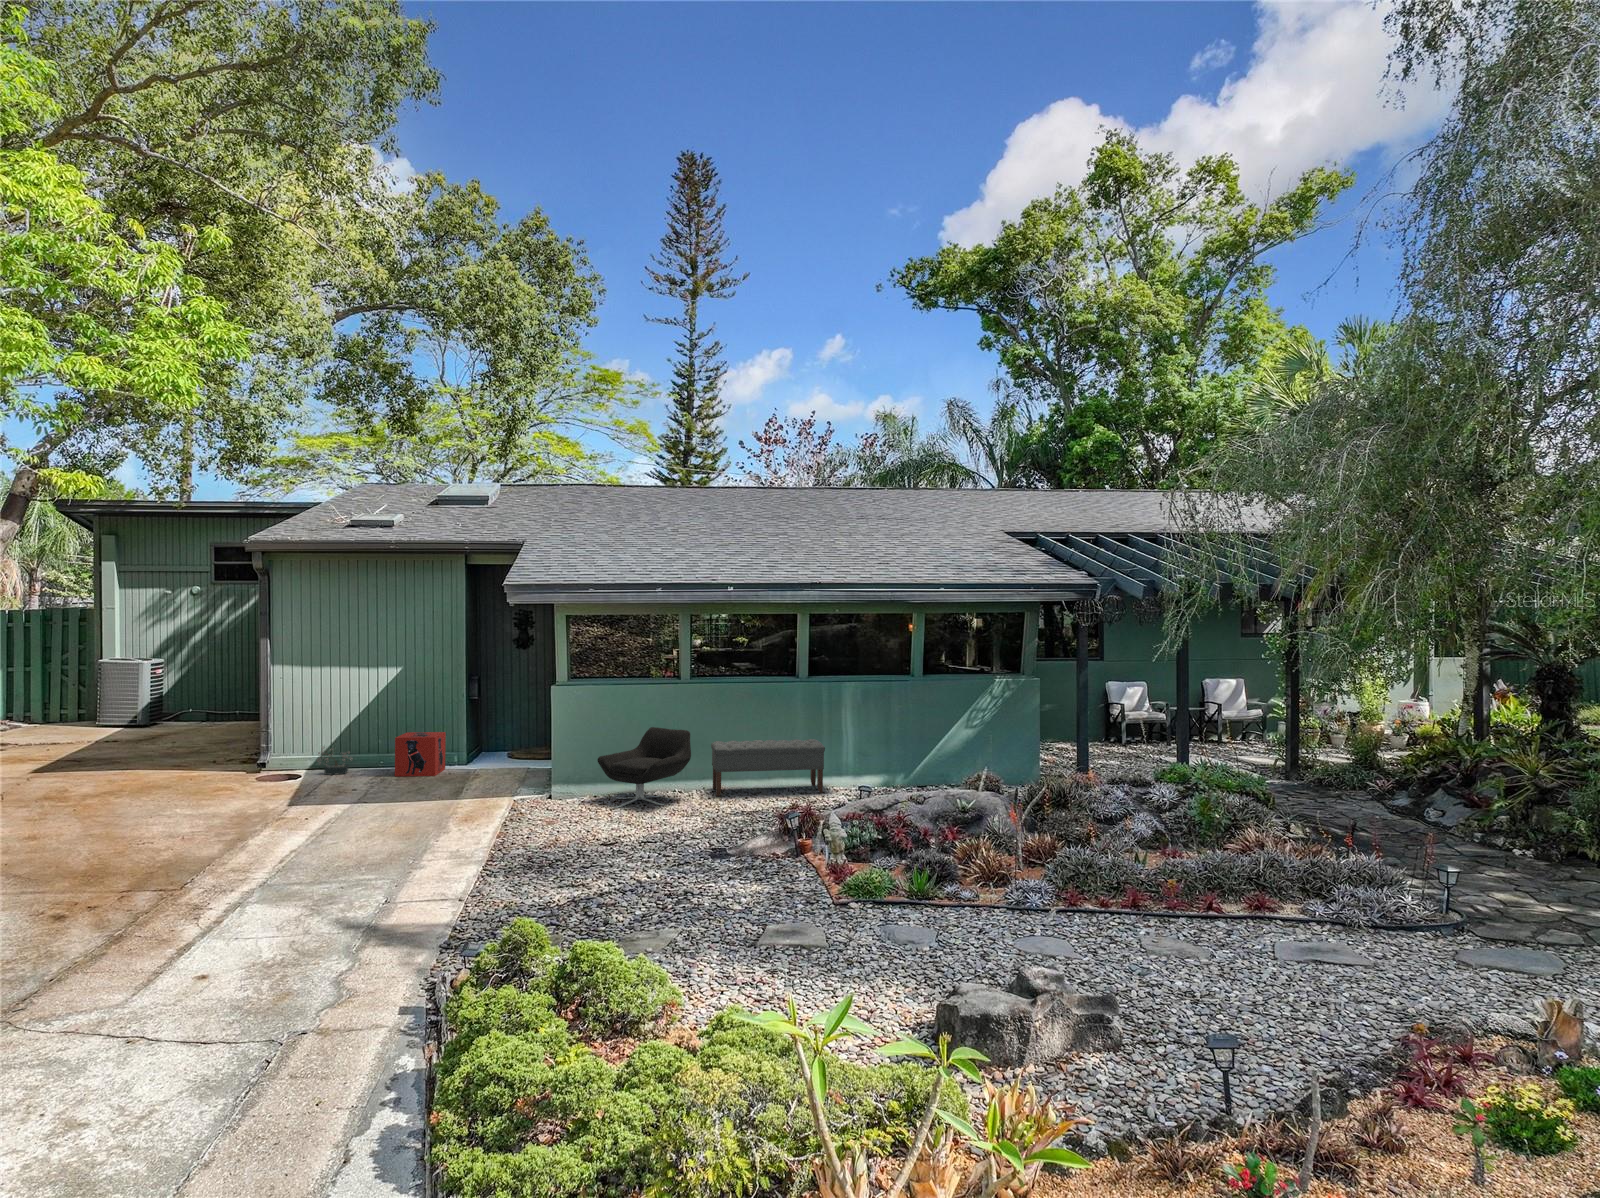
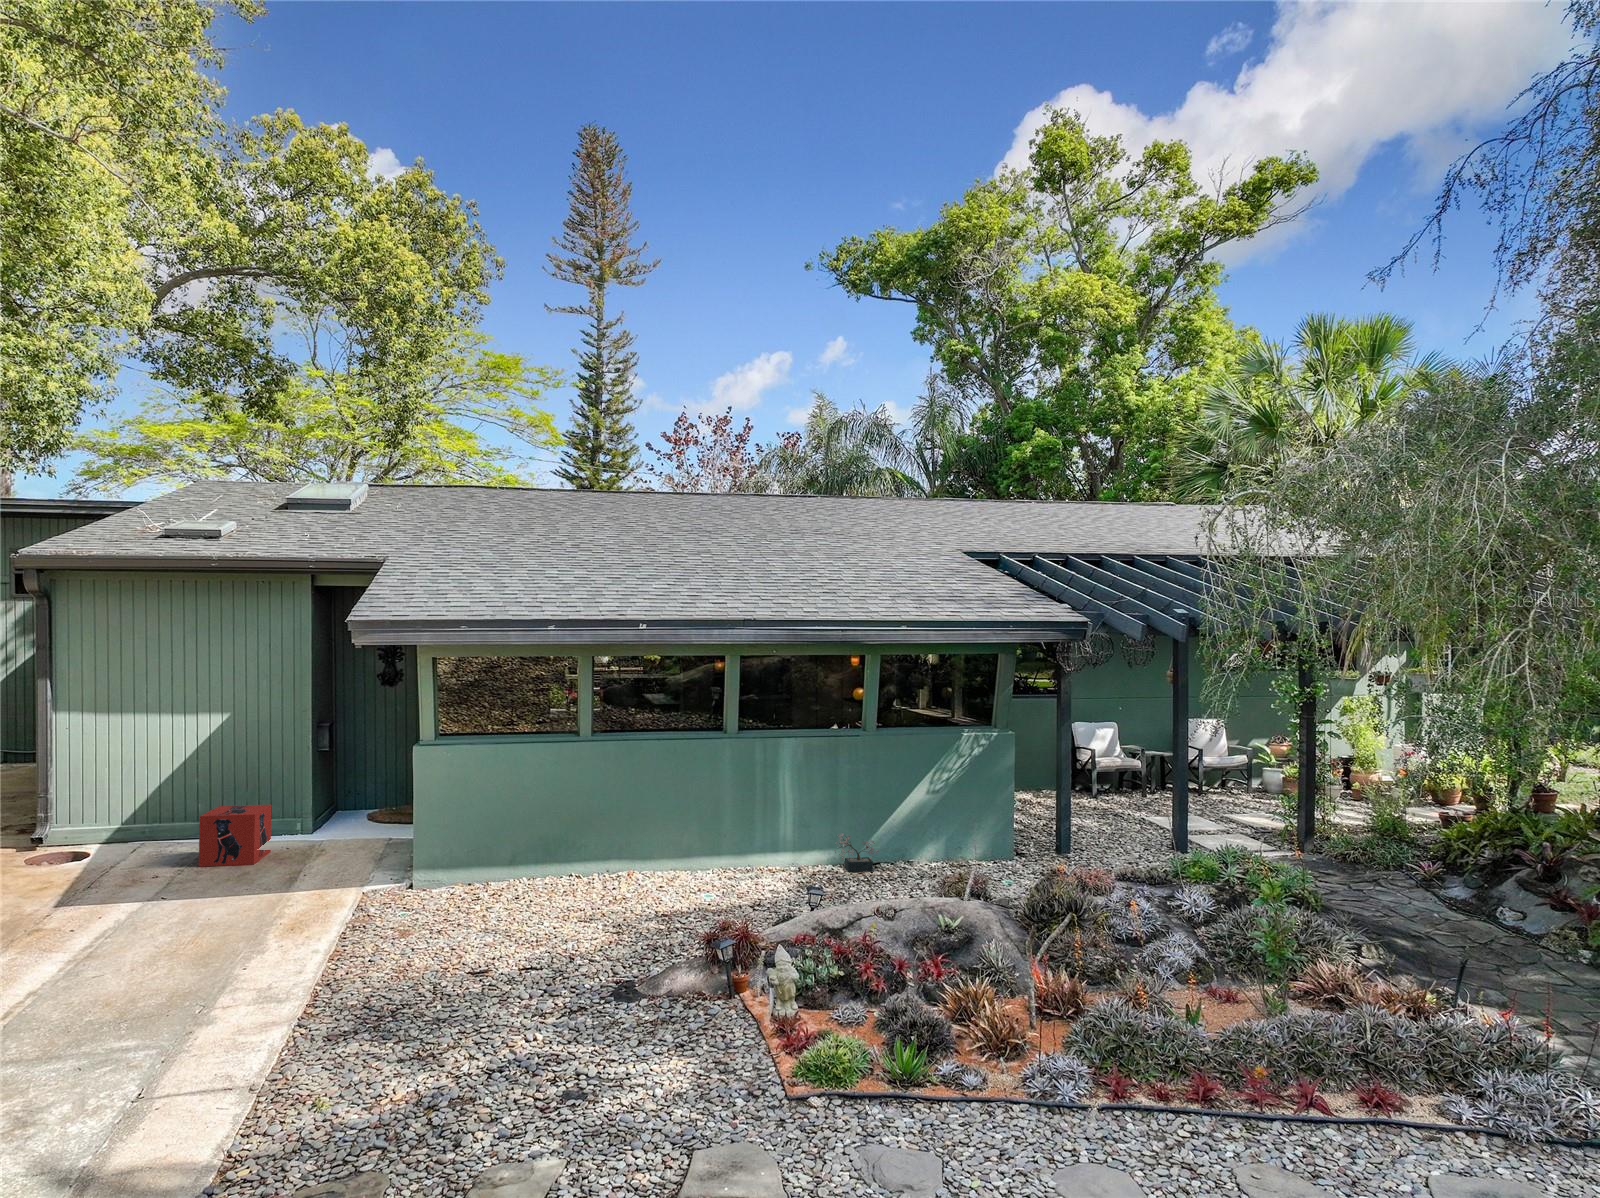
lounge chair: present [597,727,691,808] -> none [465,803,589,918]
bench: present [711,739,825,797] -> none [615,814,760,894]
decorative plant: present [317,747,349,775] -> present [834,833,878,872]

